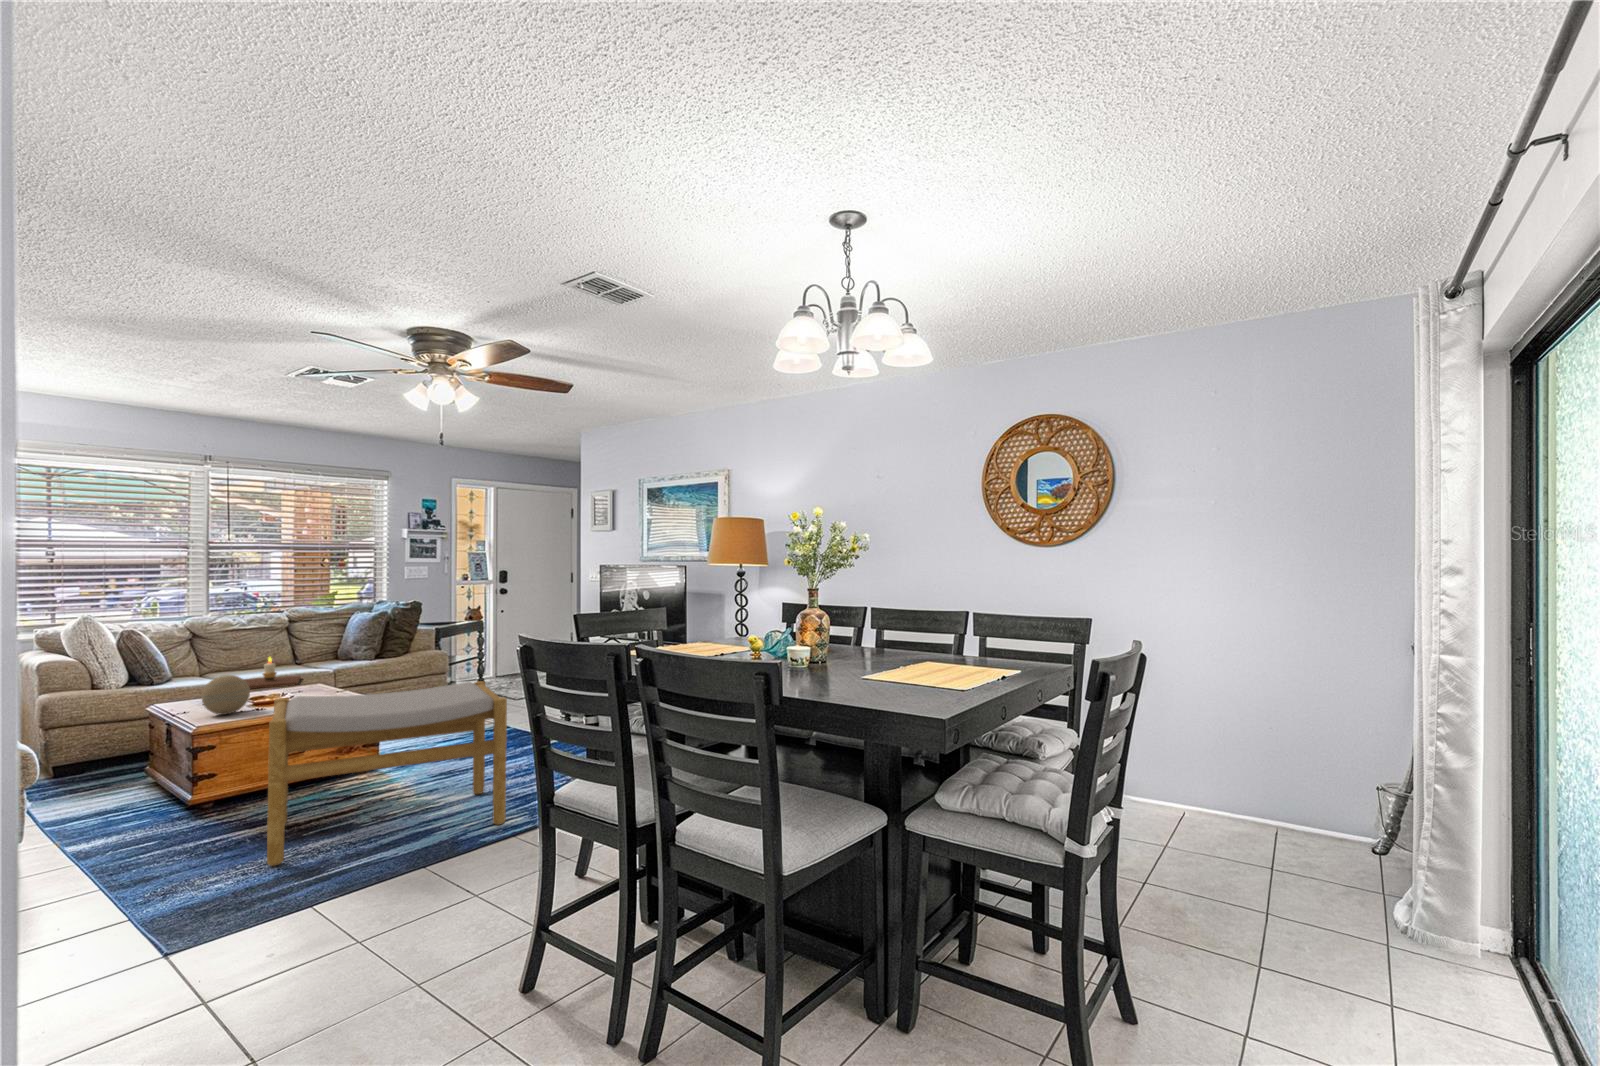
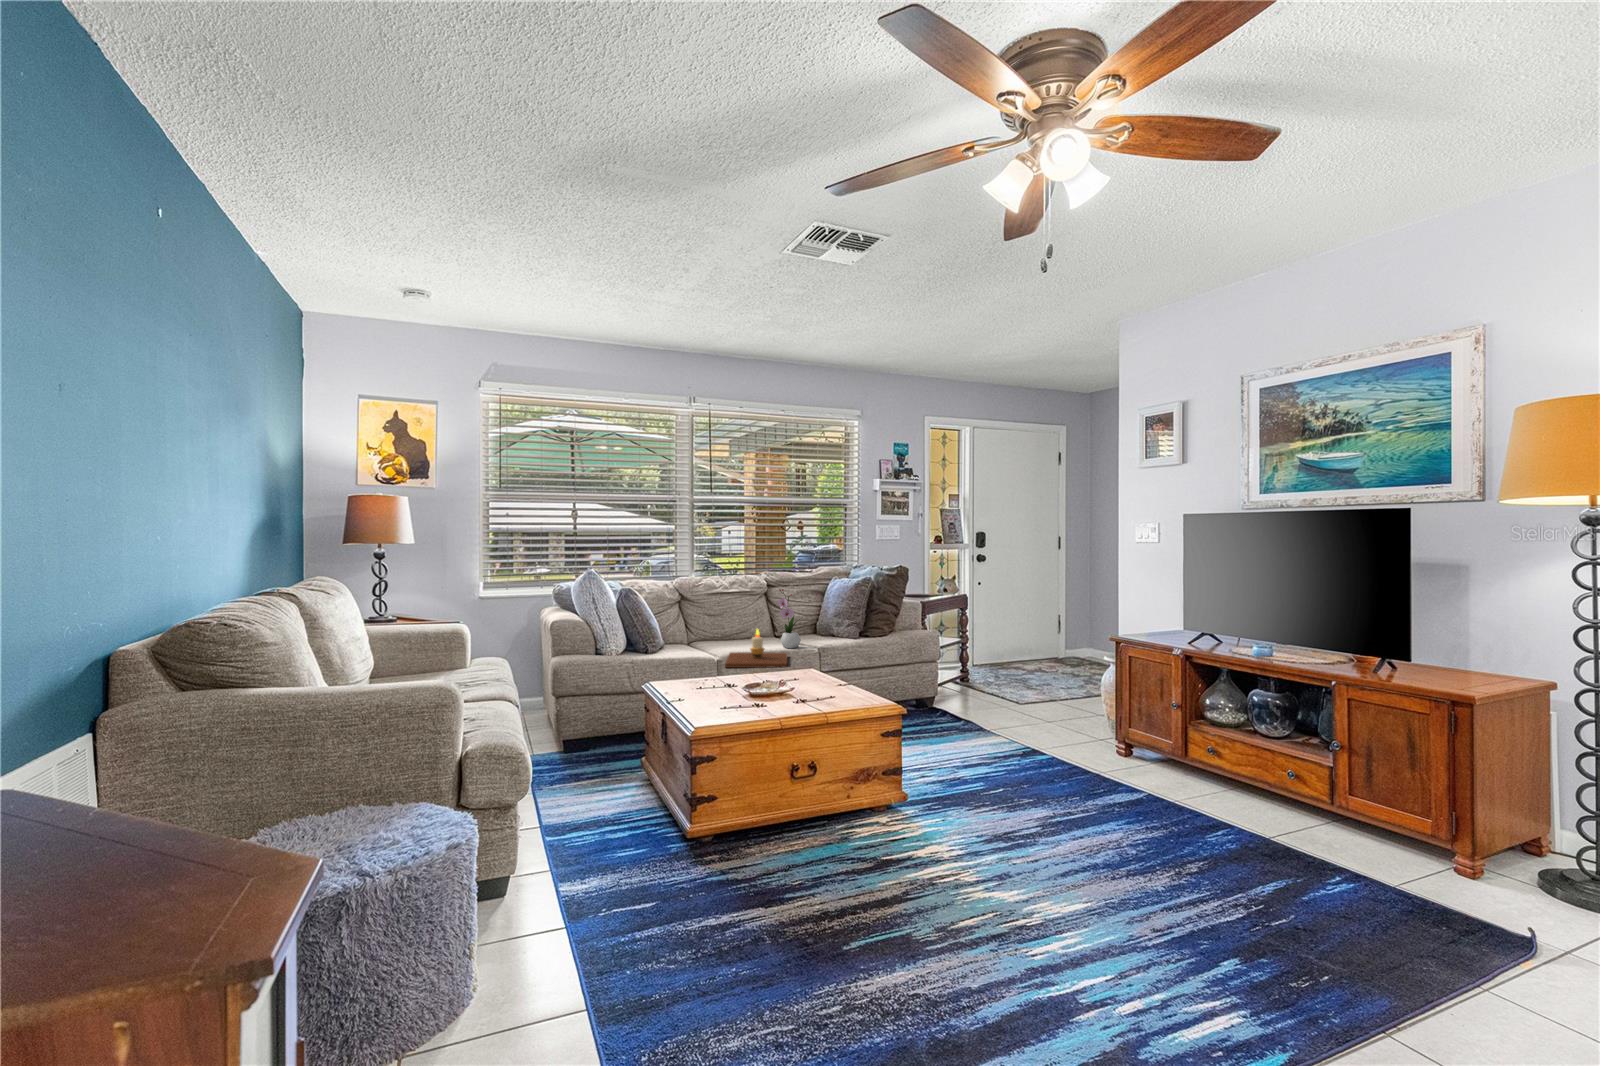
flower arrangement: none [294,624,321,673] -> present [777,589,801,648]
decorative orb: present [202,675,250,715] -> none [699,659,750,711]
footstool: present [267,681,507,866] -> none [794,710,1184,1021]

